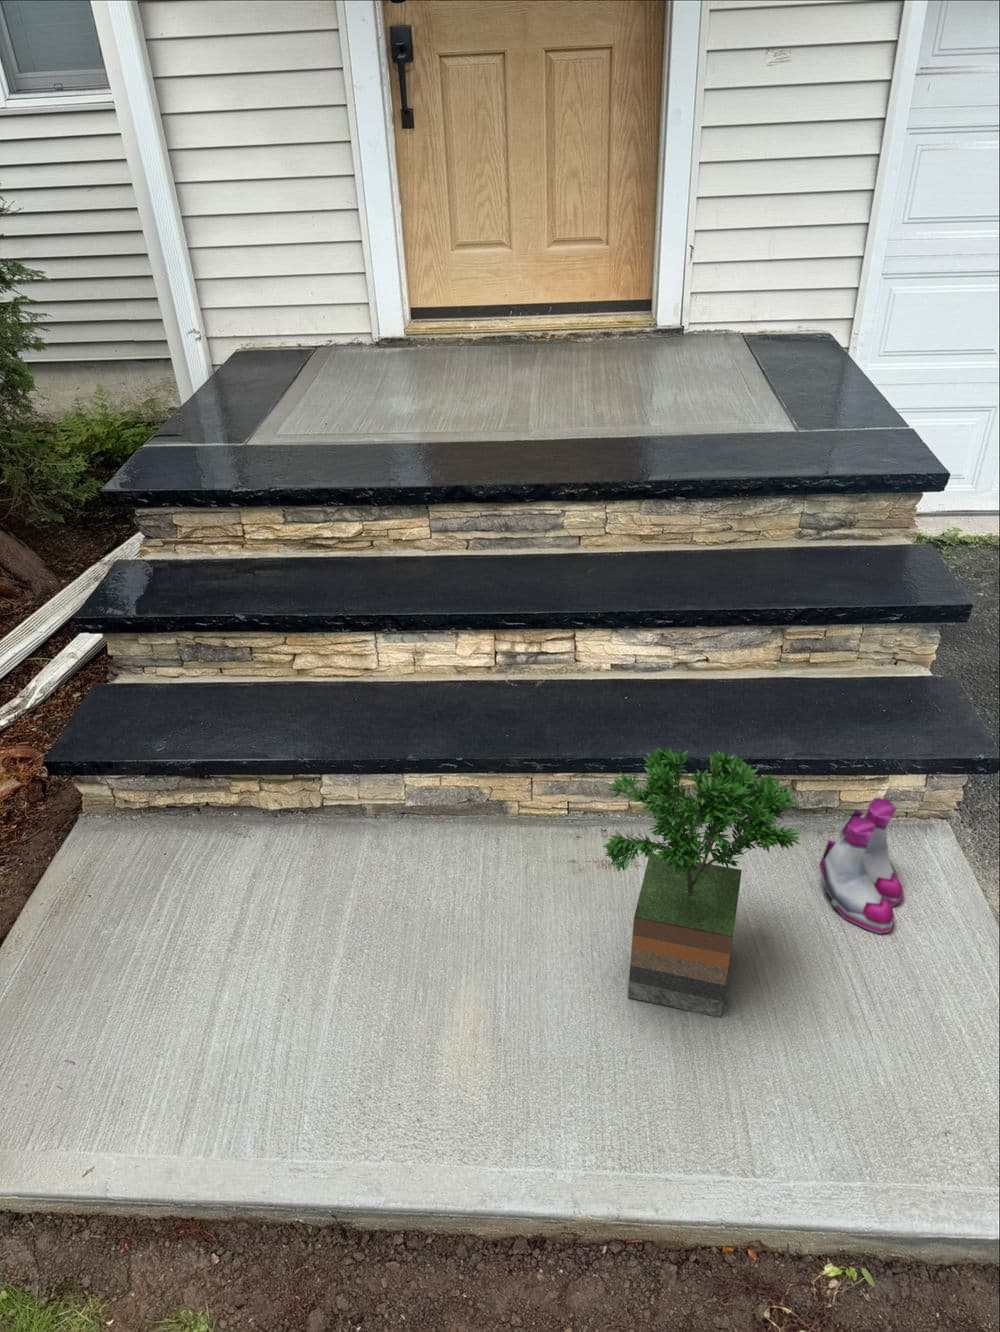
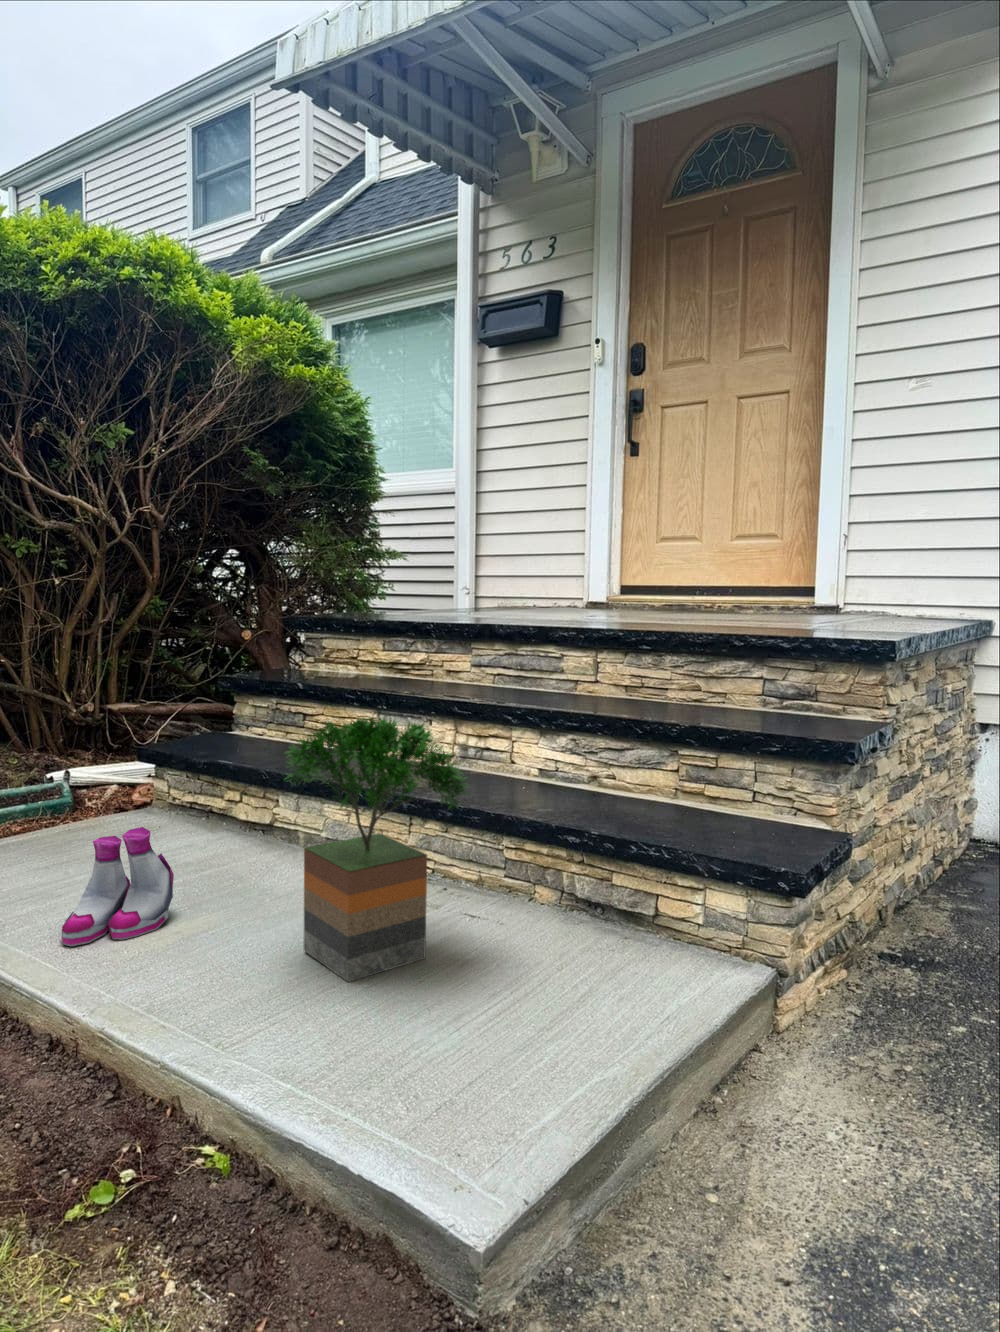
boots: present [819,798,903,934] -> present [62,827,174,946]

